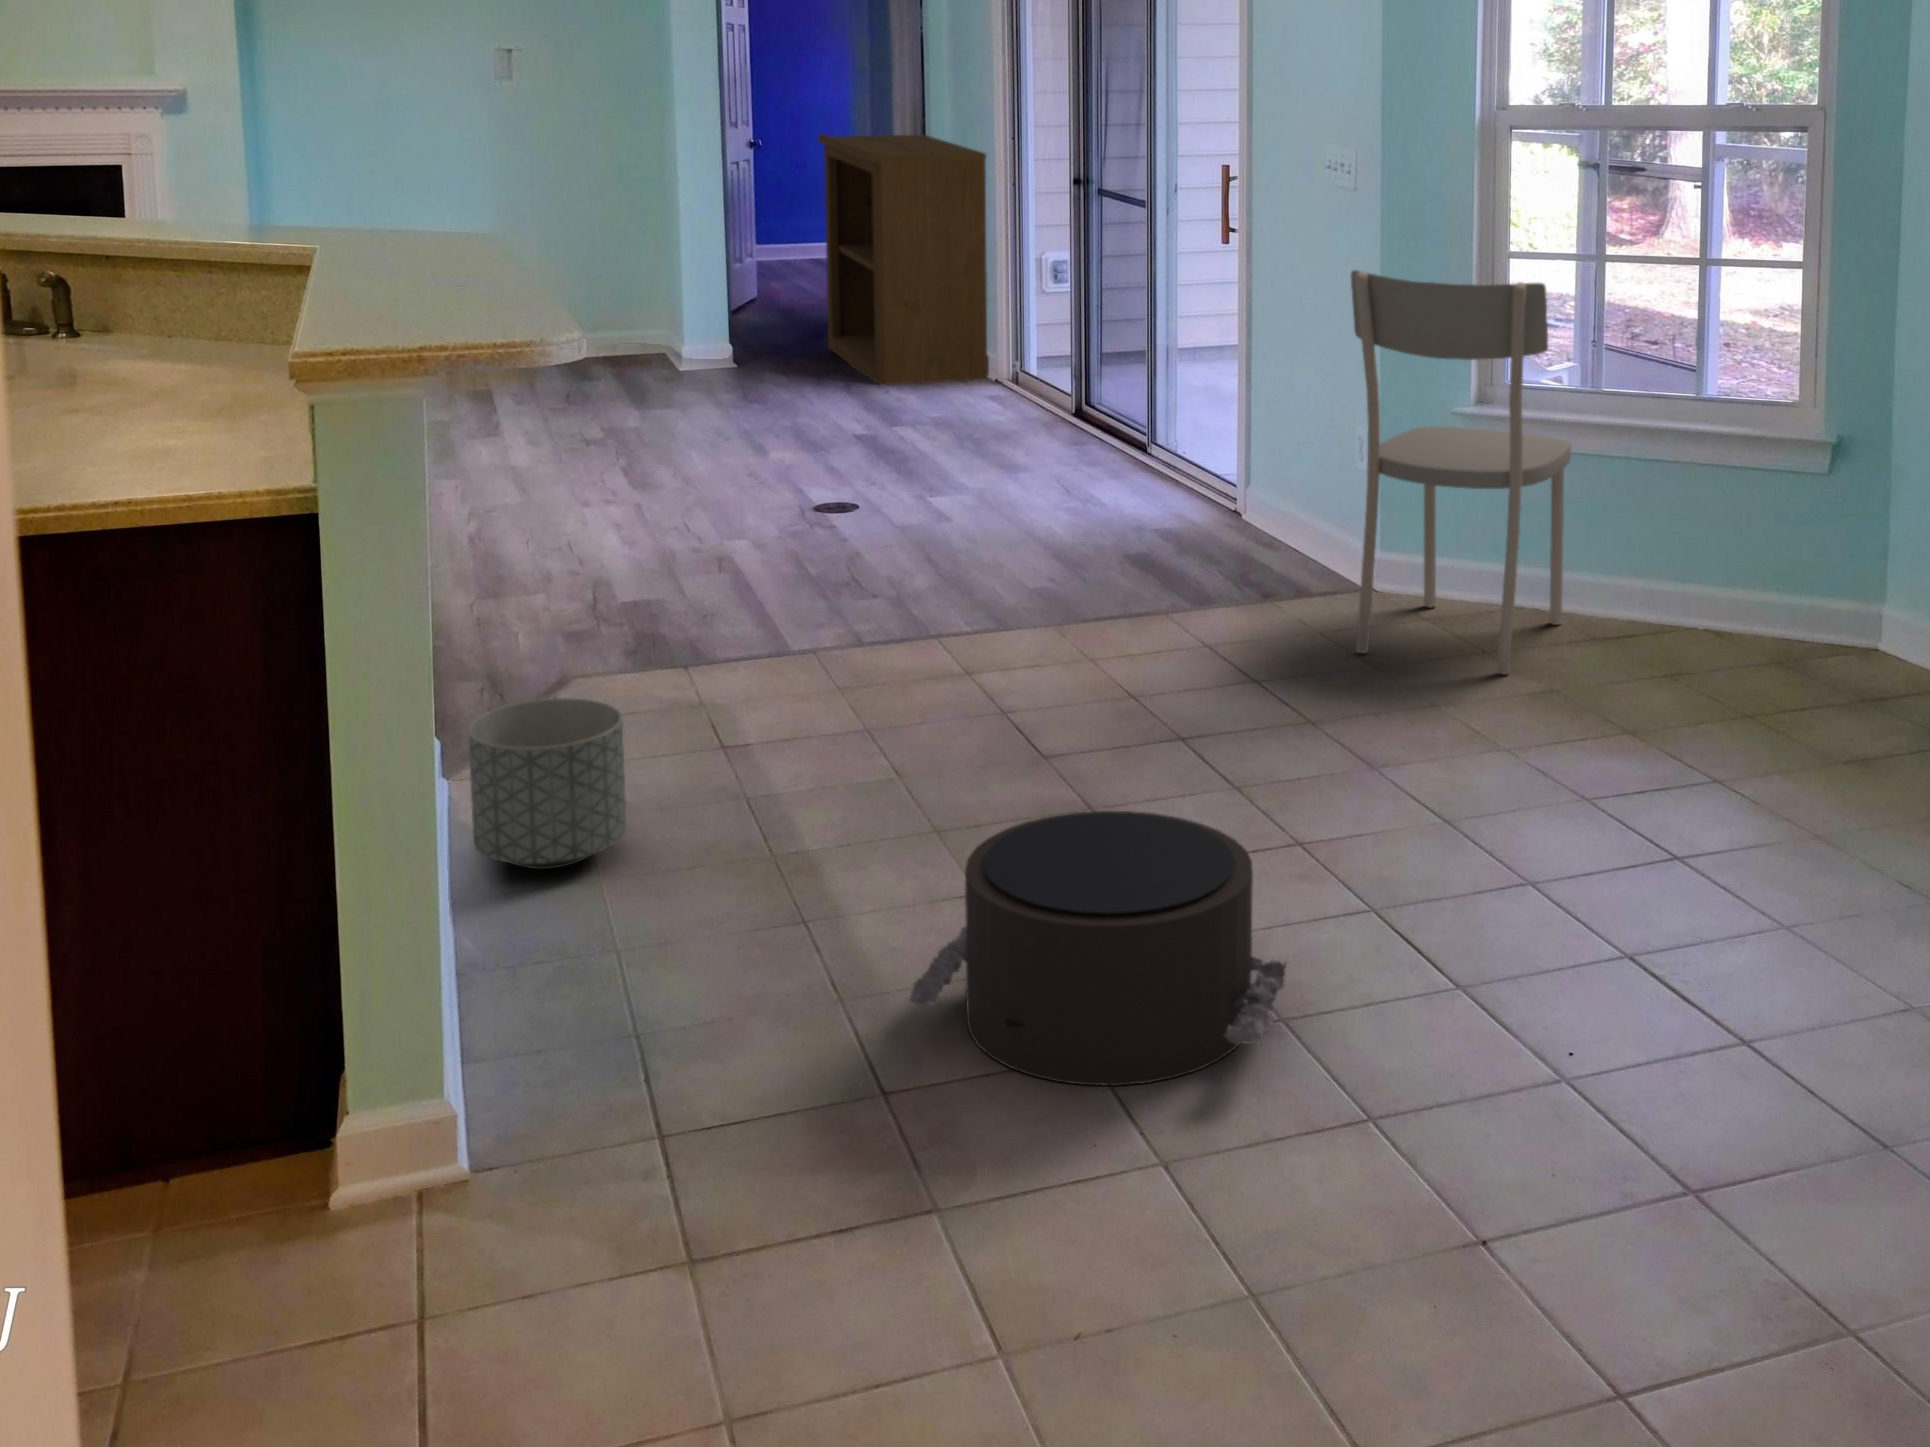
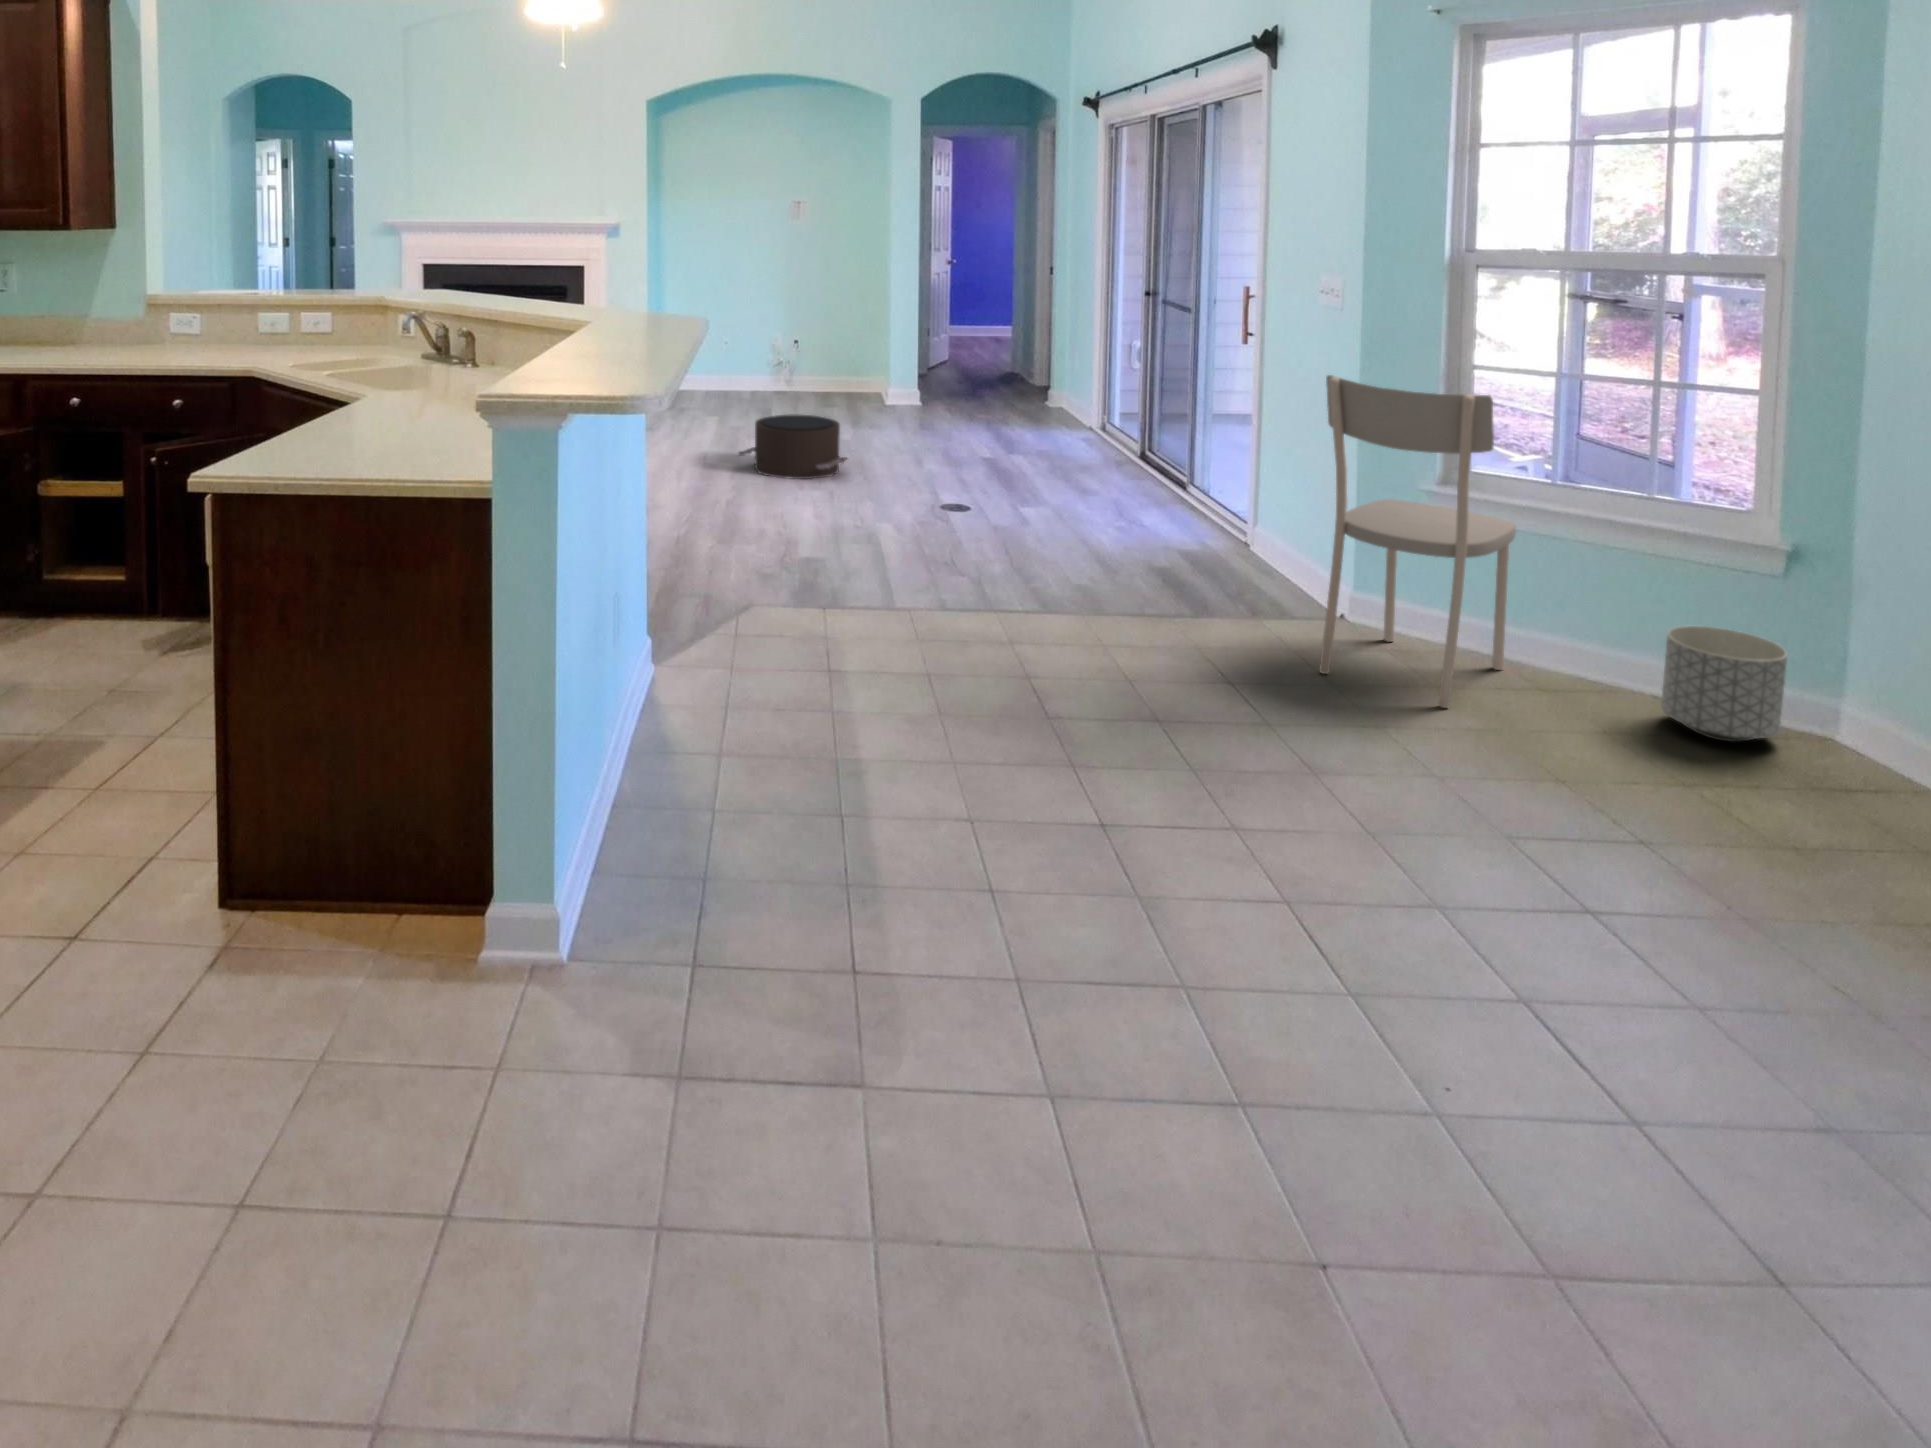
bookshelf: present [818,134,989,385] -> none [982,255,1092,430]
planter: present [468,698,626,869] -> present [1661,626,1787,742]
pouf: present [908,811,1287,1086] -> present [738,414,846,479]

